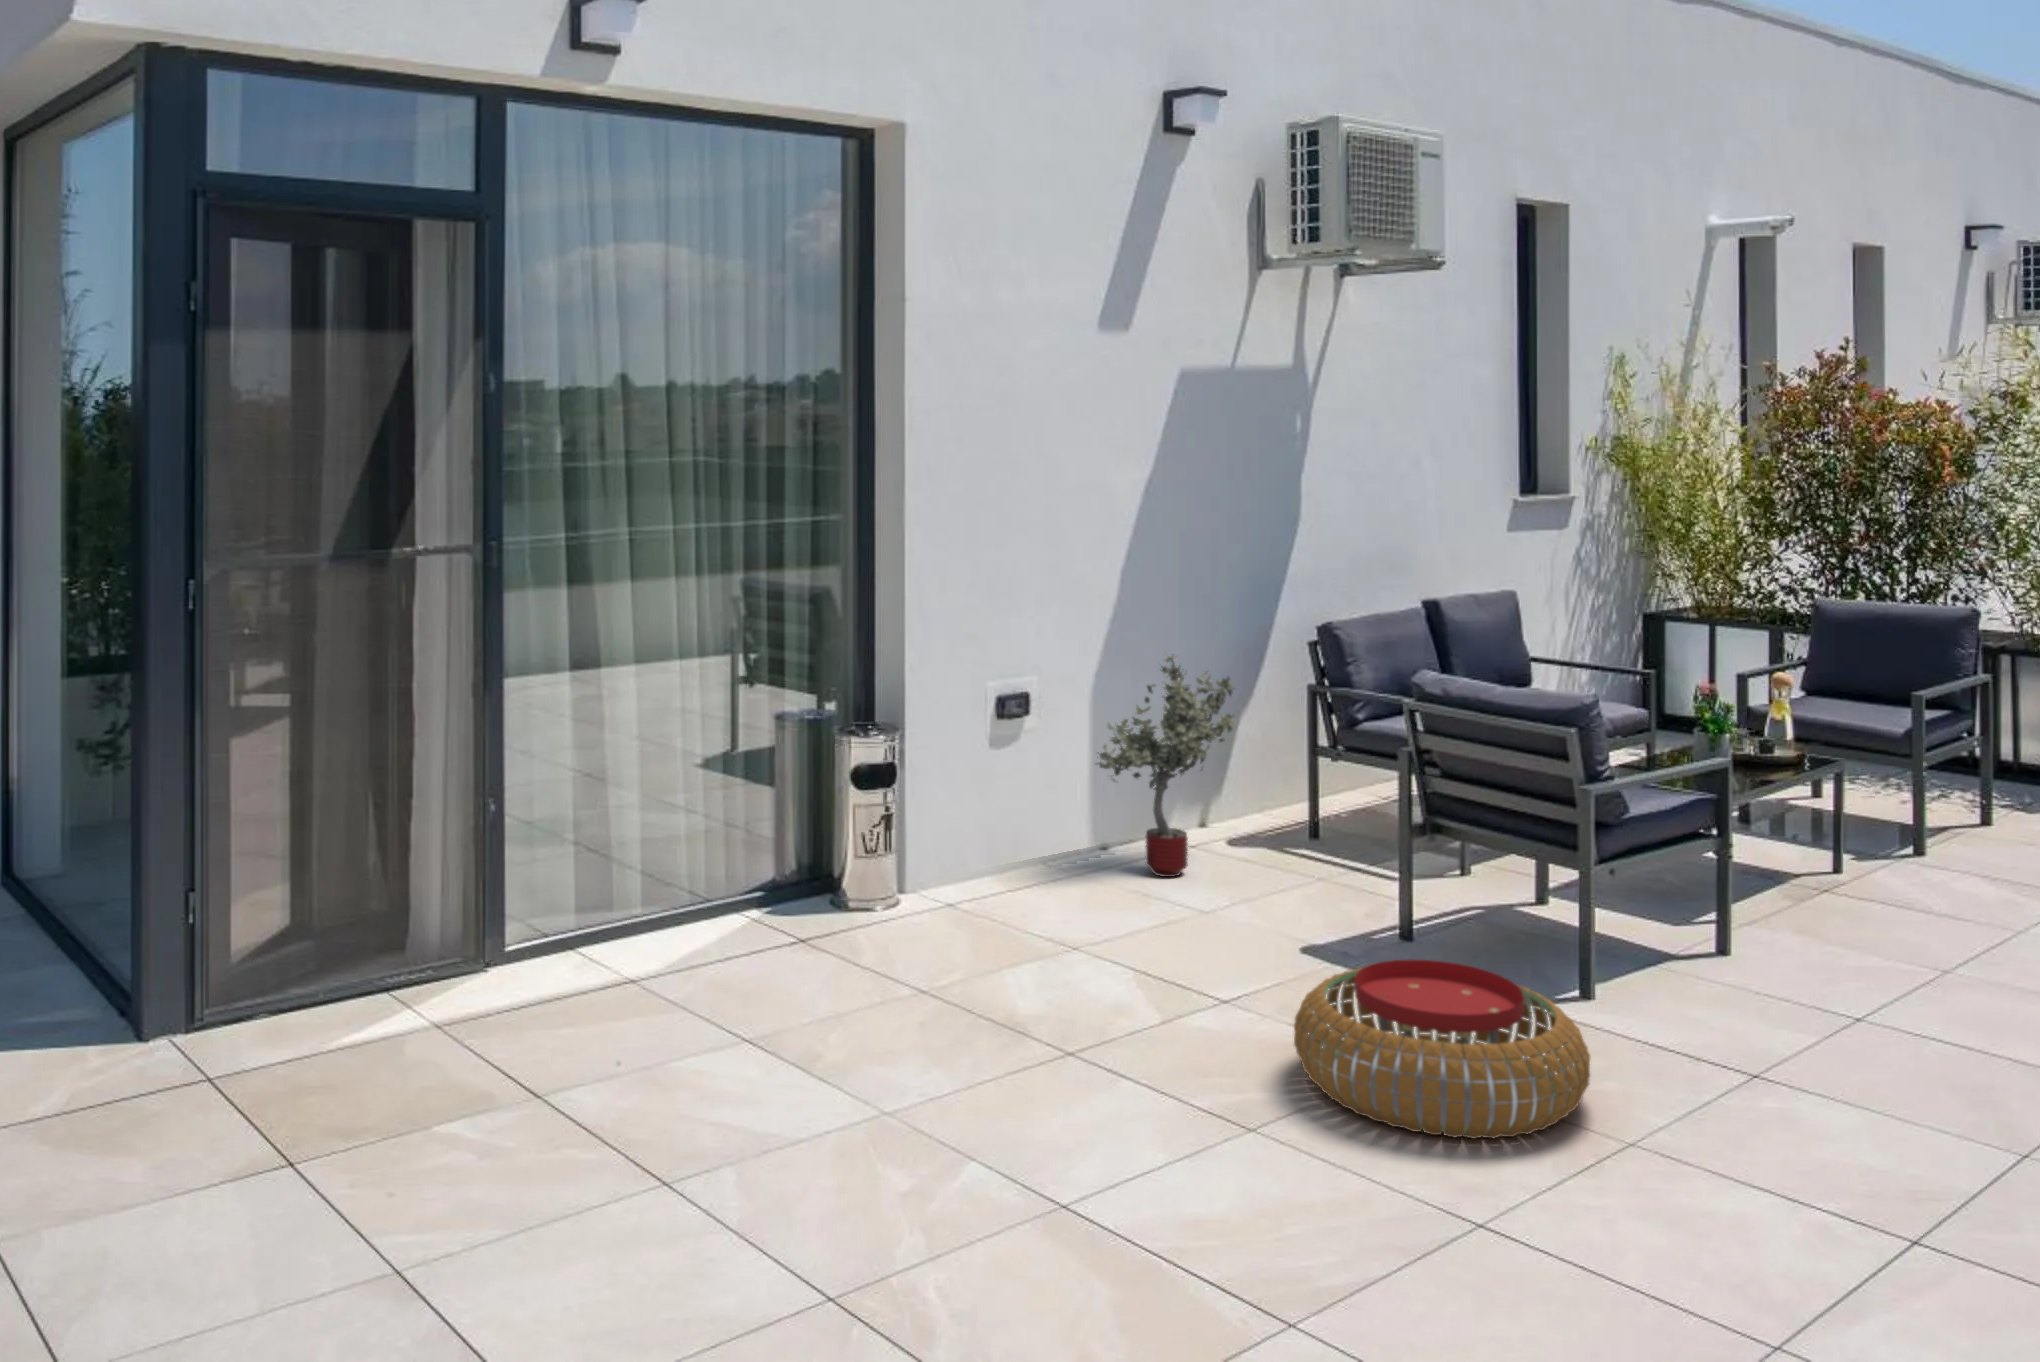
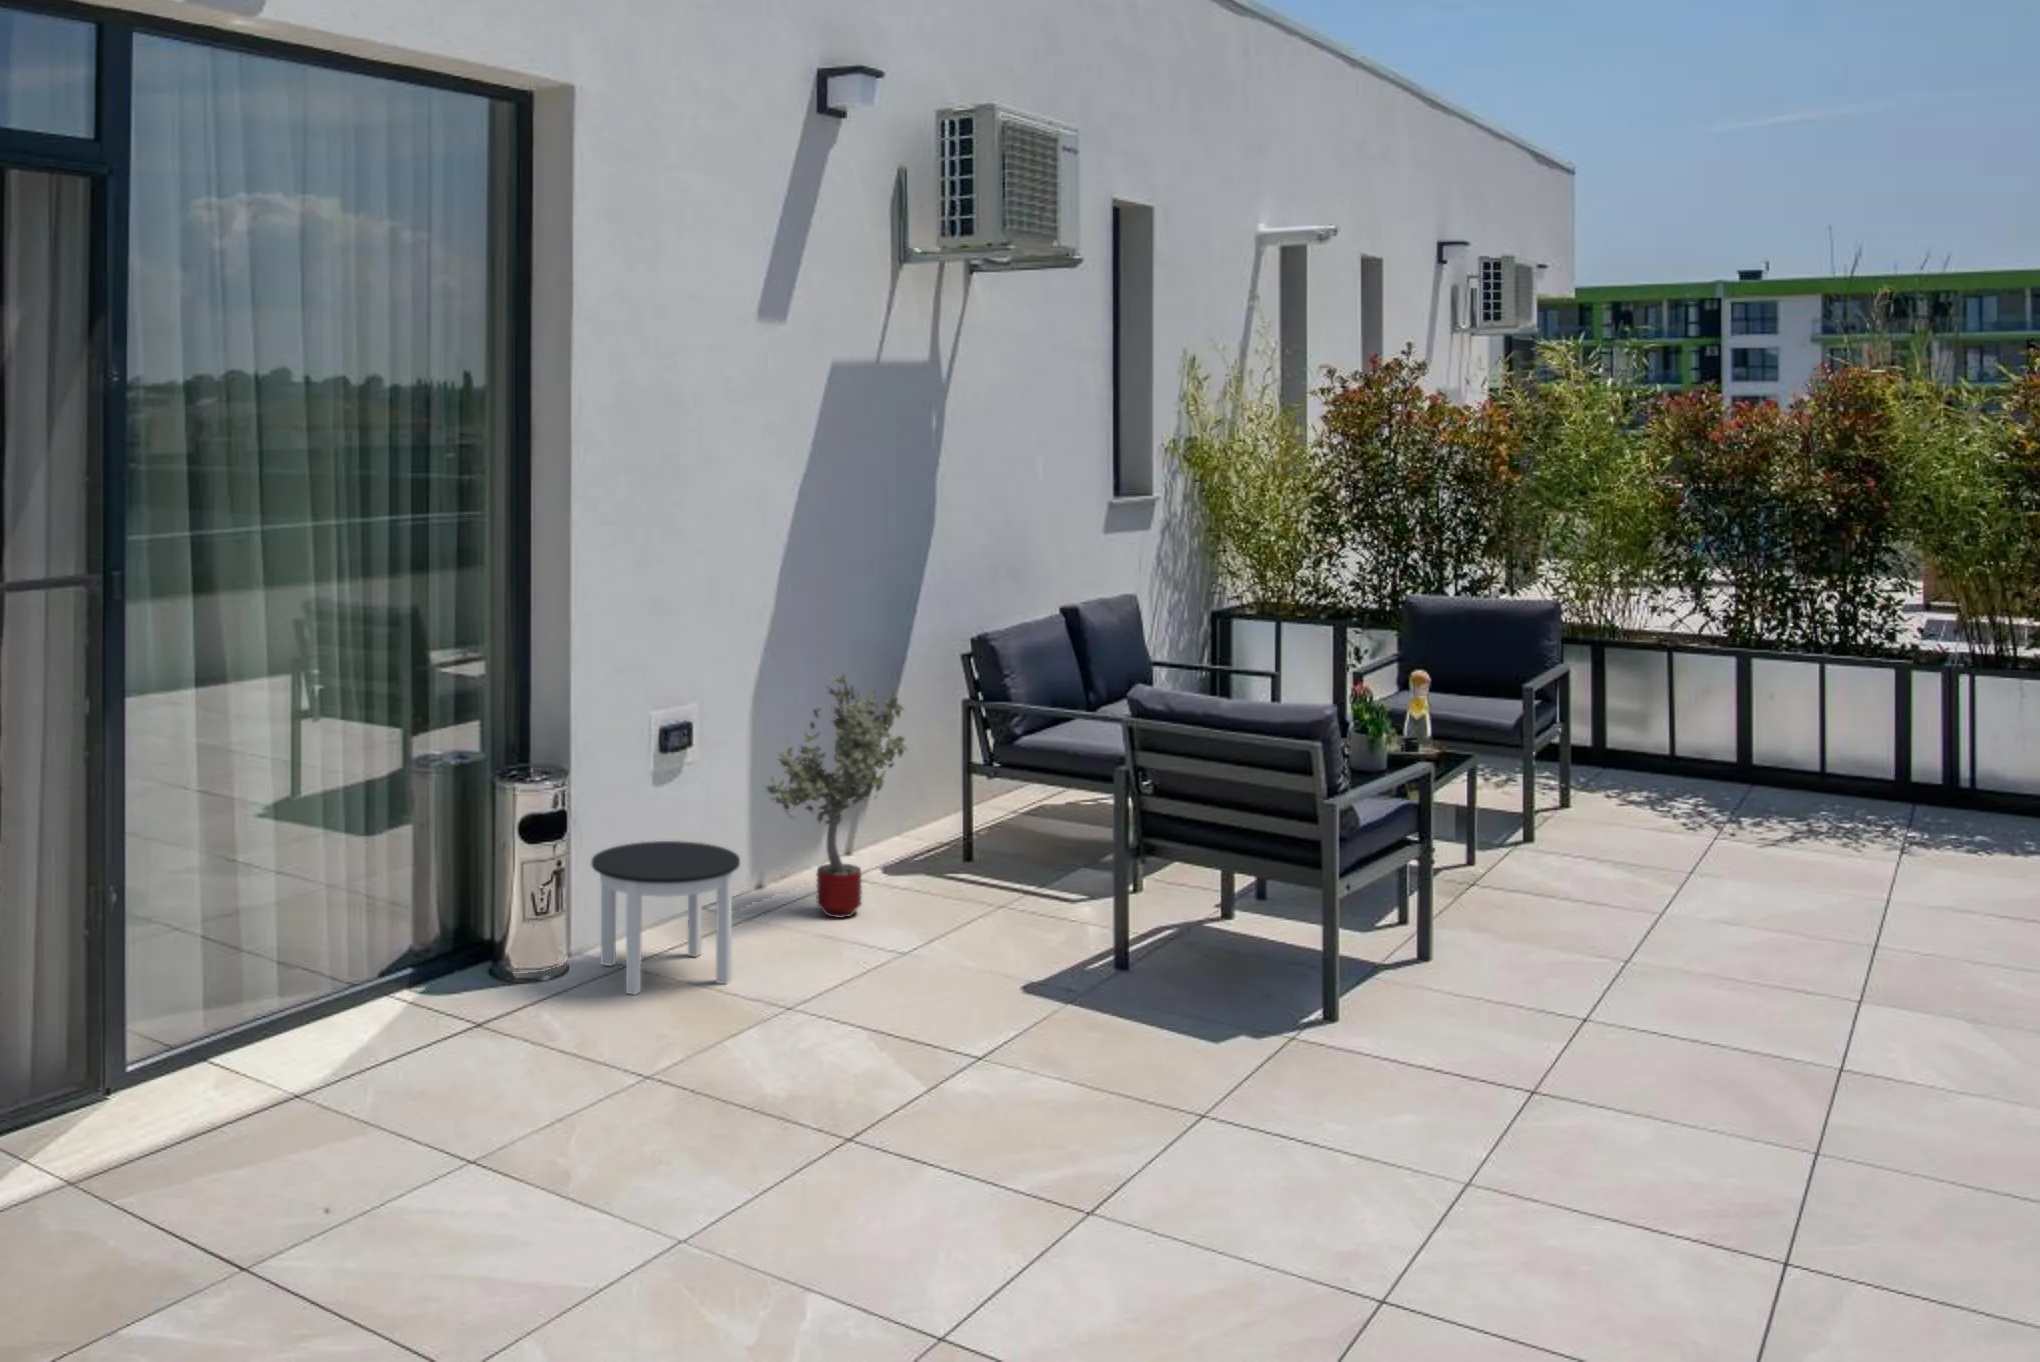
round table: none [918,795,1049,926] -> present [592,841,740,995]
pouf: present [1294,960,1590,1139] -> none [1093,994,1407,1187]

